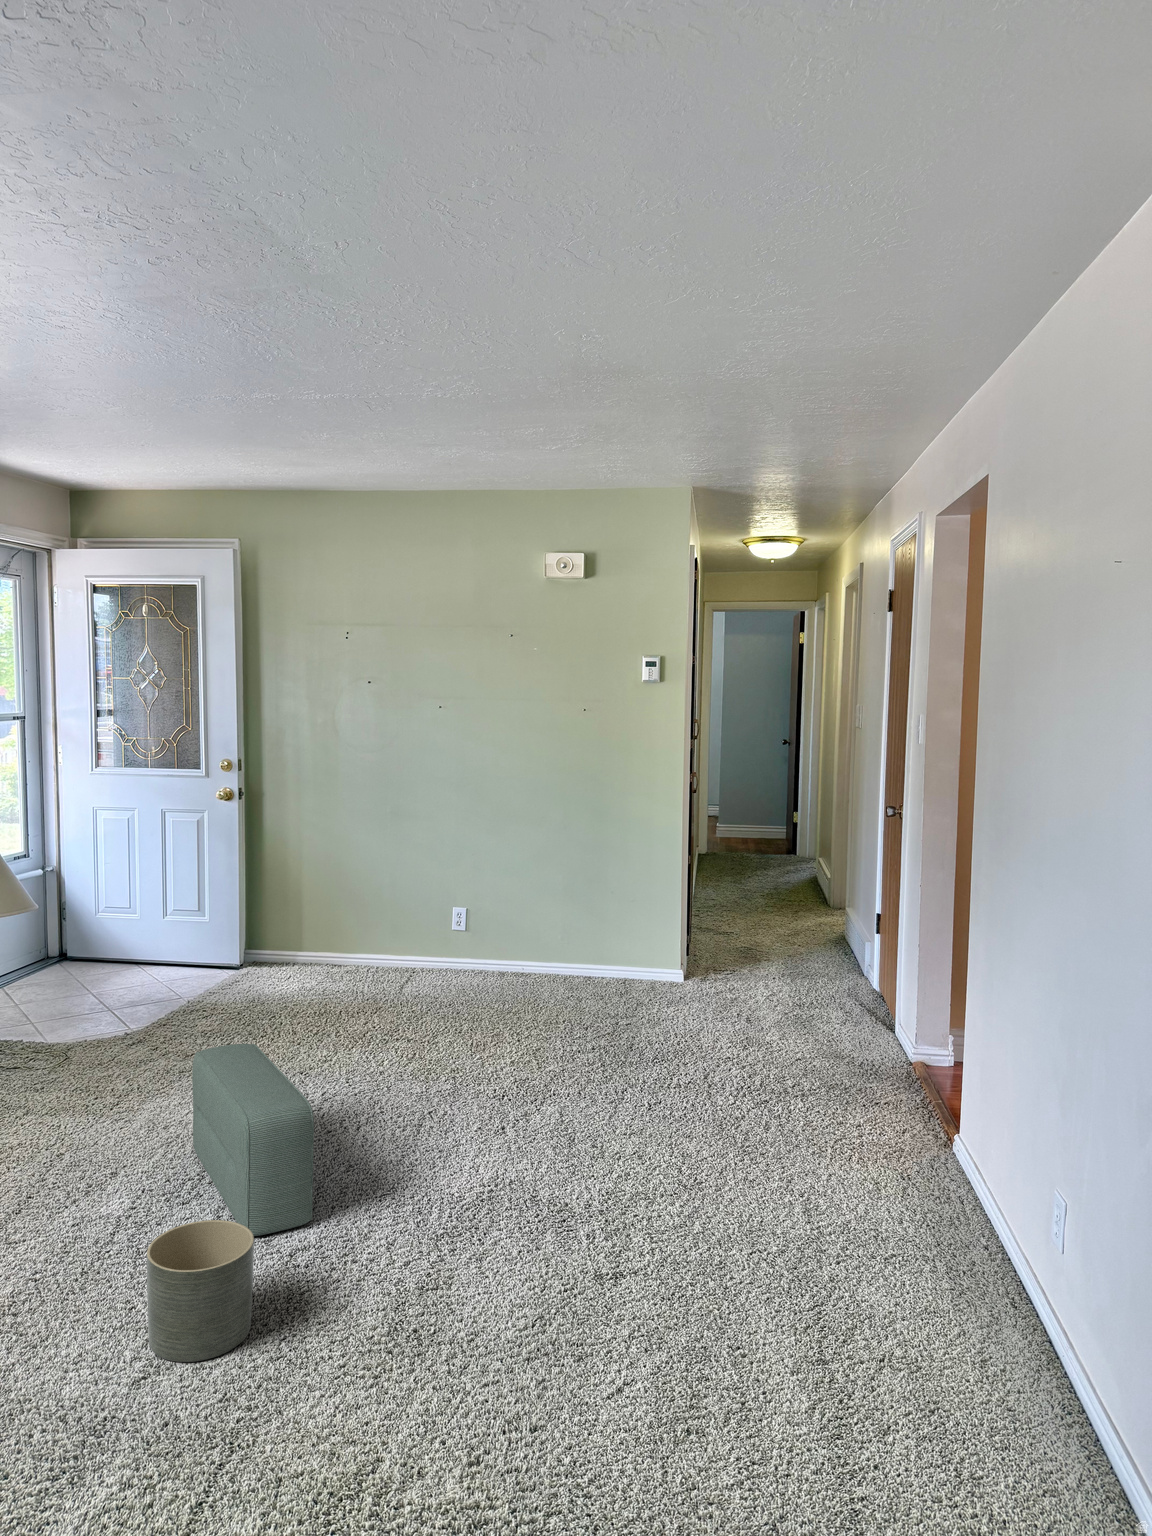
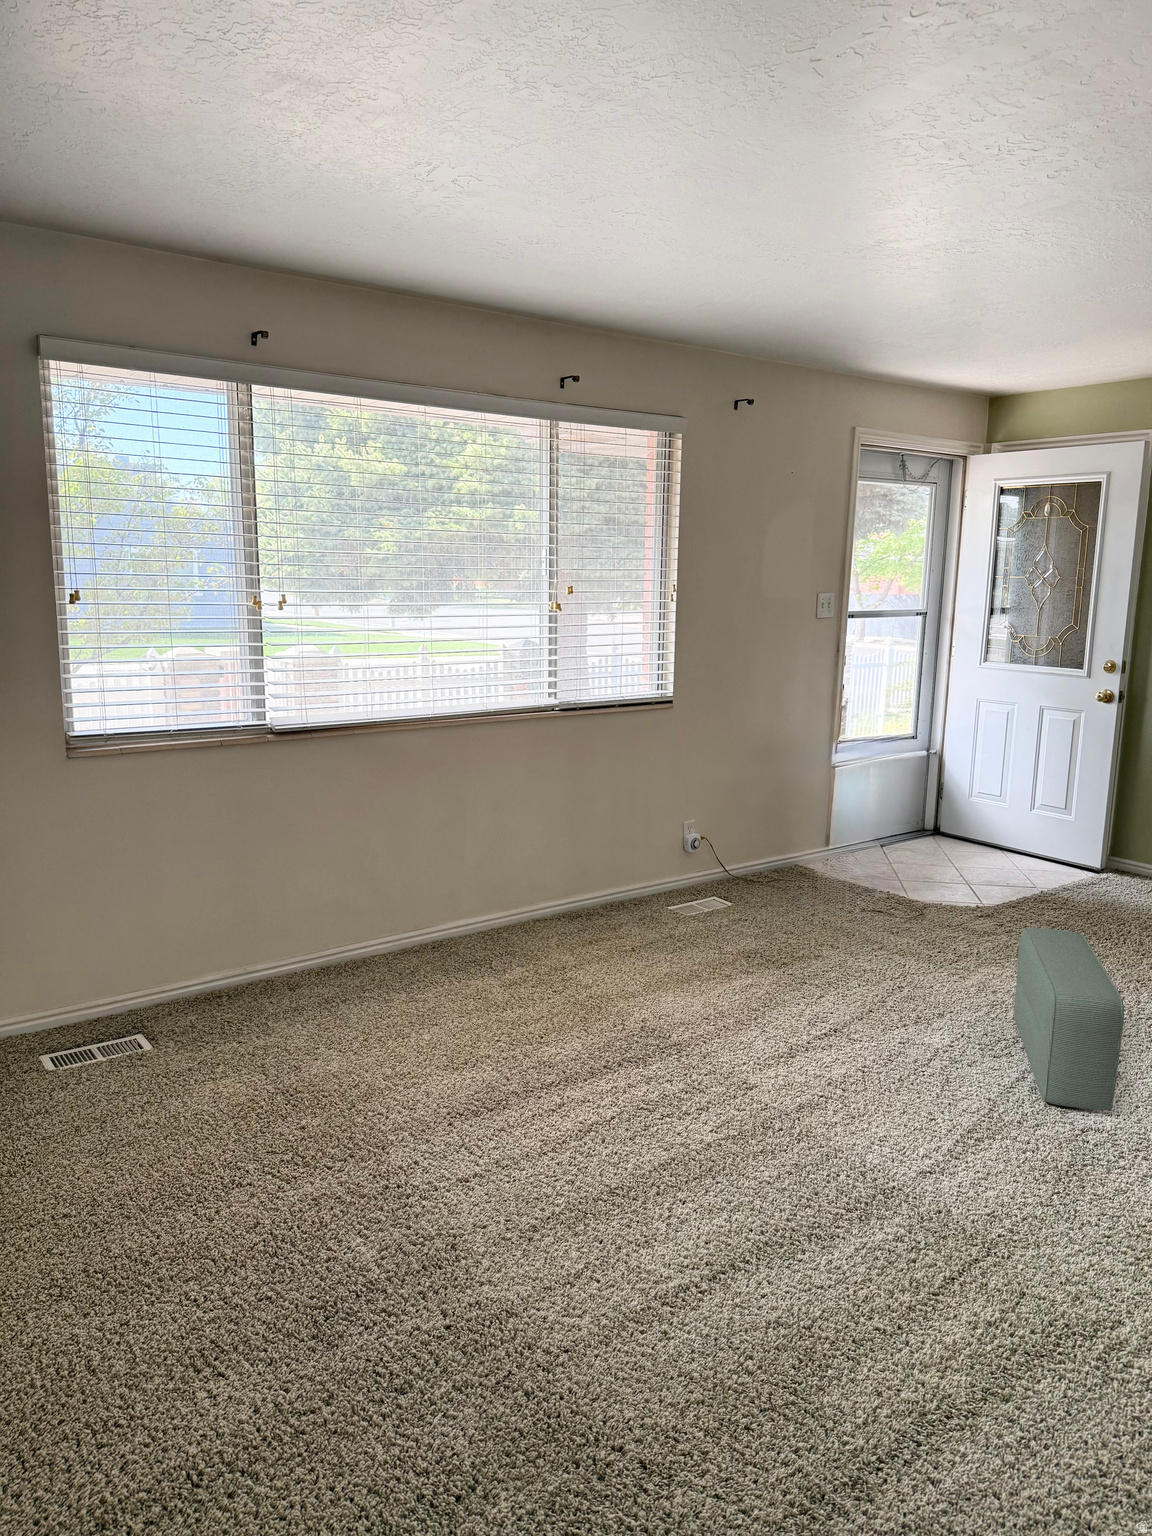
planter: present [147,1220,254,1362] -> none [939,1064,1039,1182]

